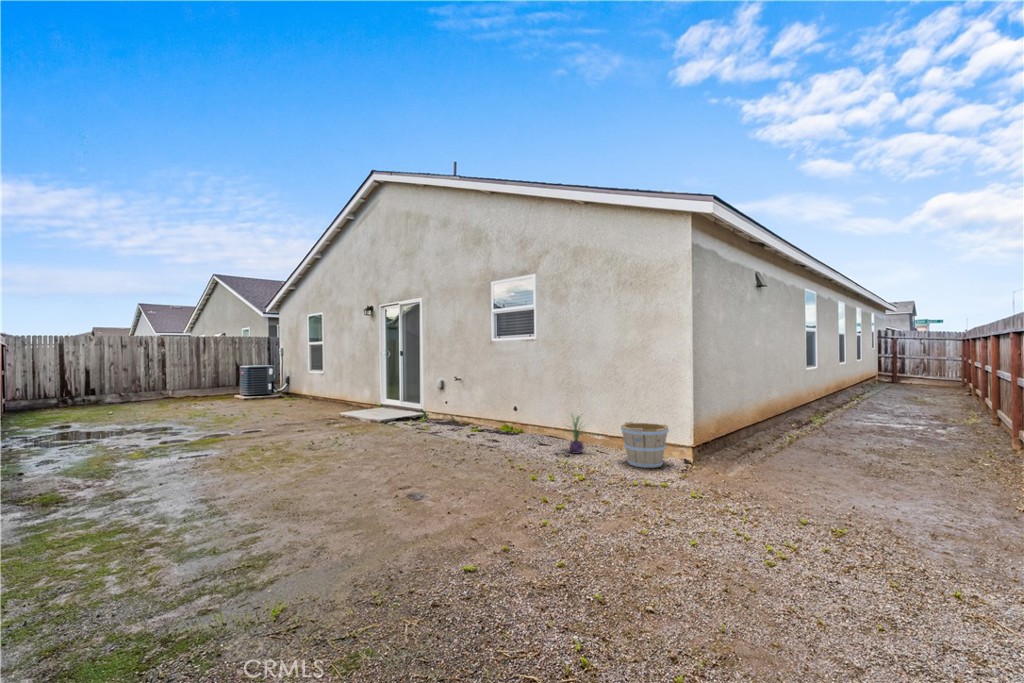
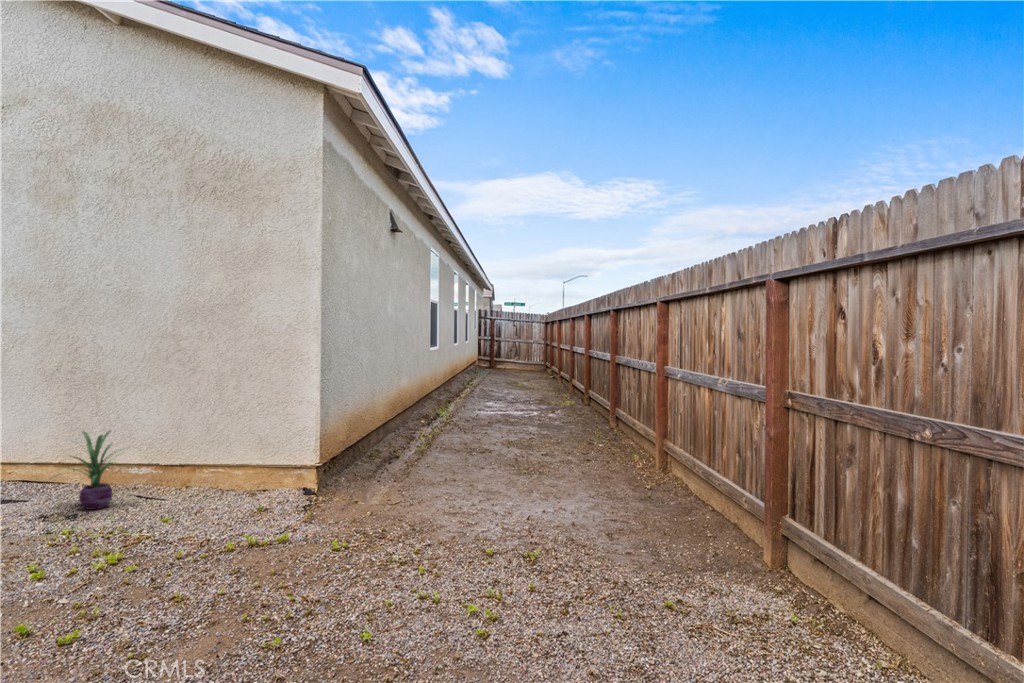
wooden bucket: present [621,422,669,468] -> none [194,434,282,514]

